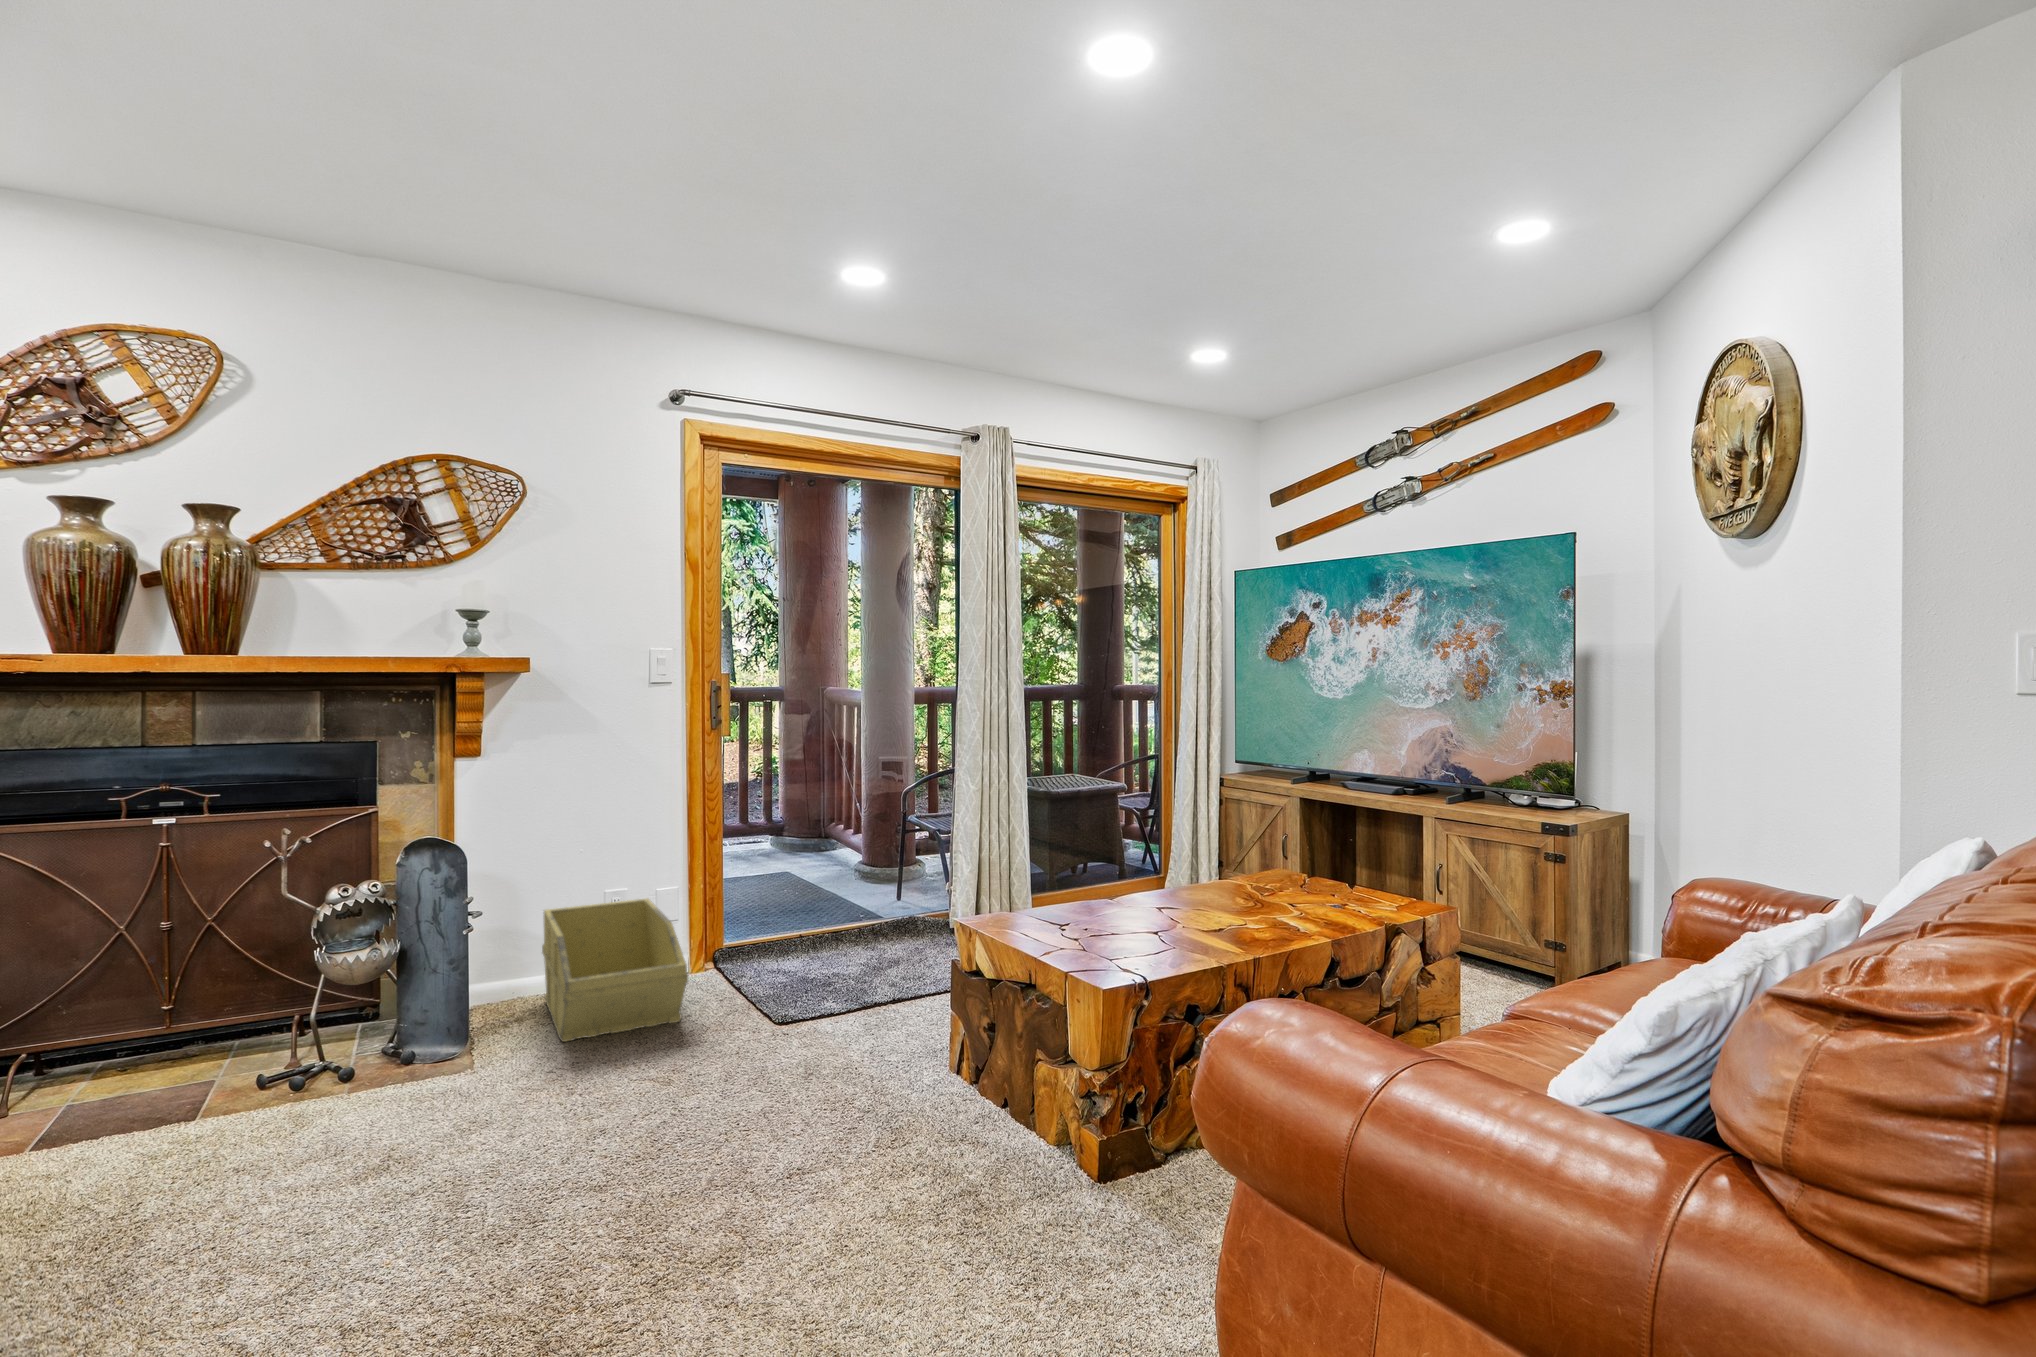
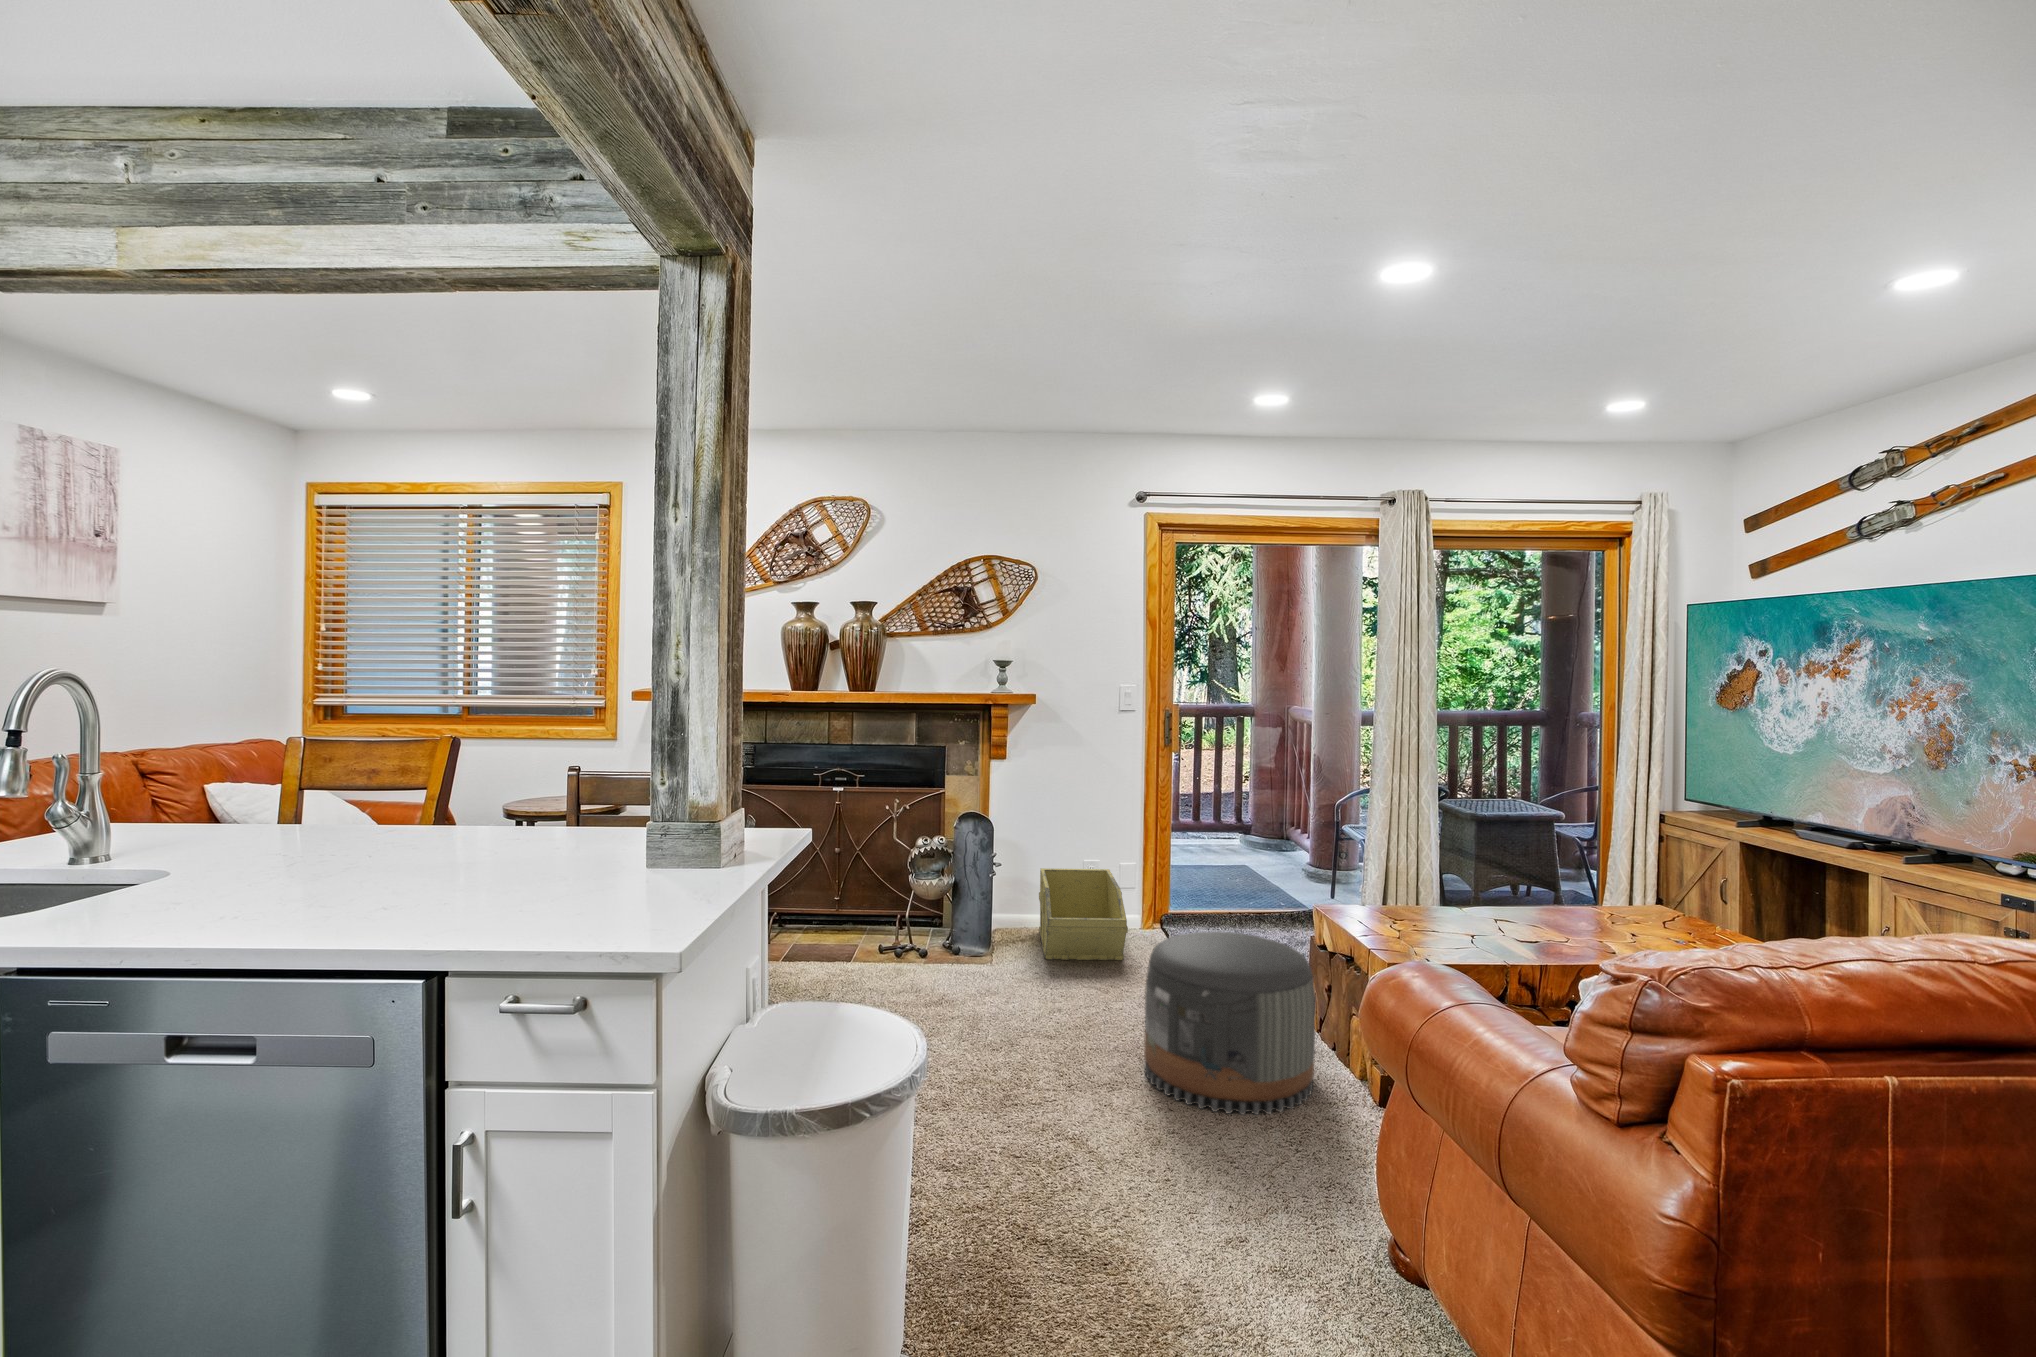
pouf: none [752,959,990,1229] -> present [1144,931,1316,1115]

